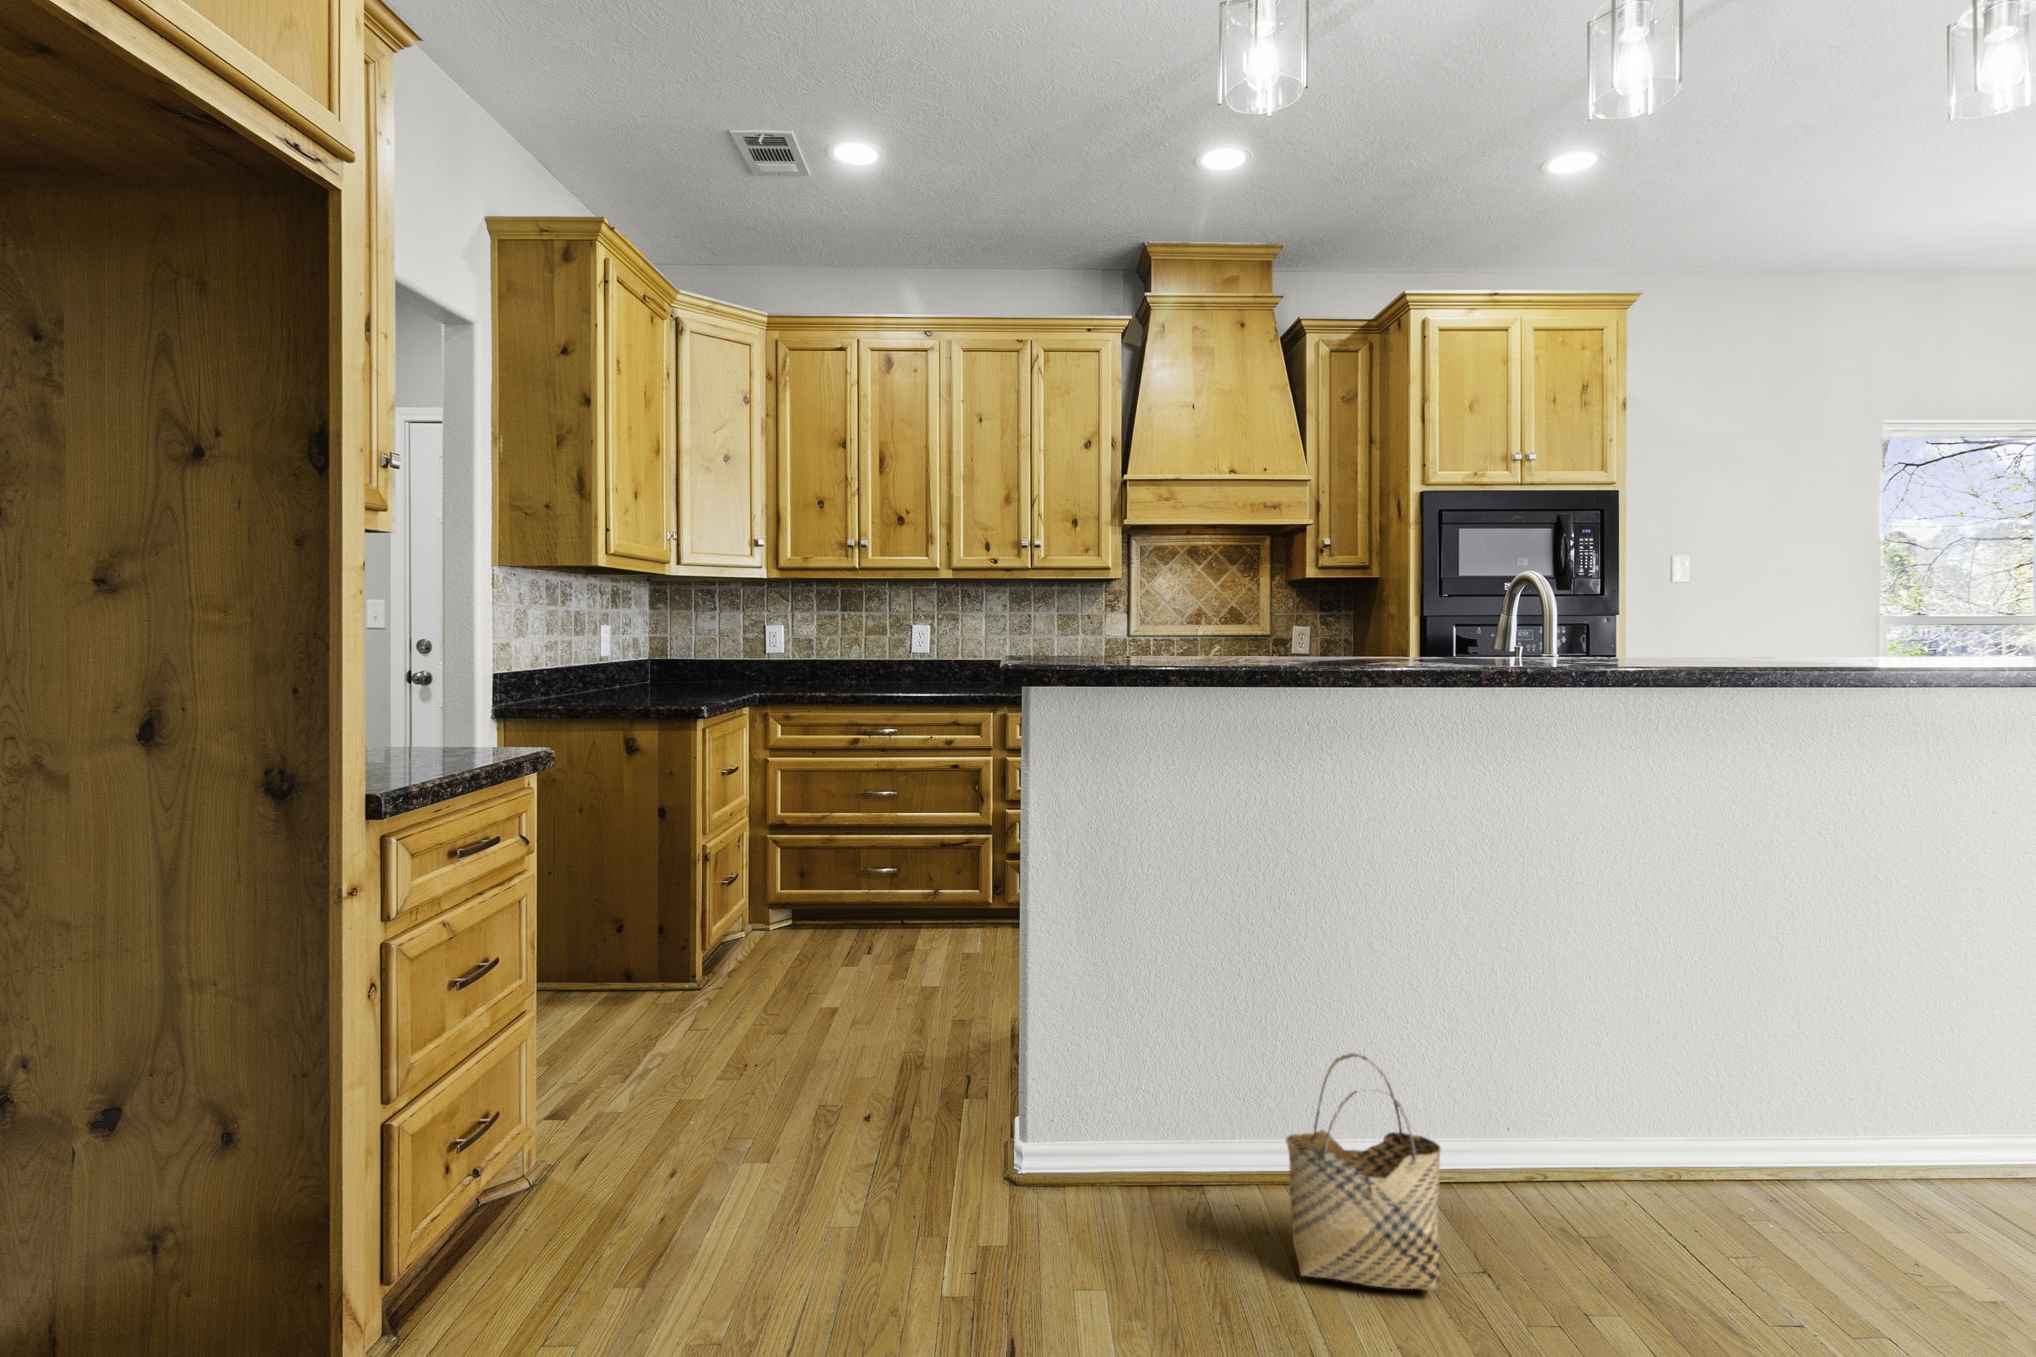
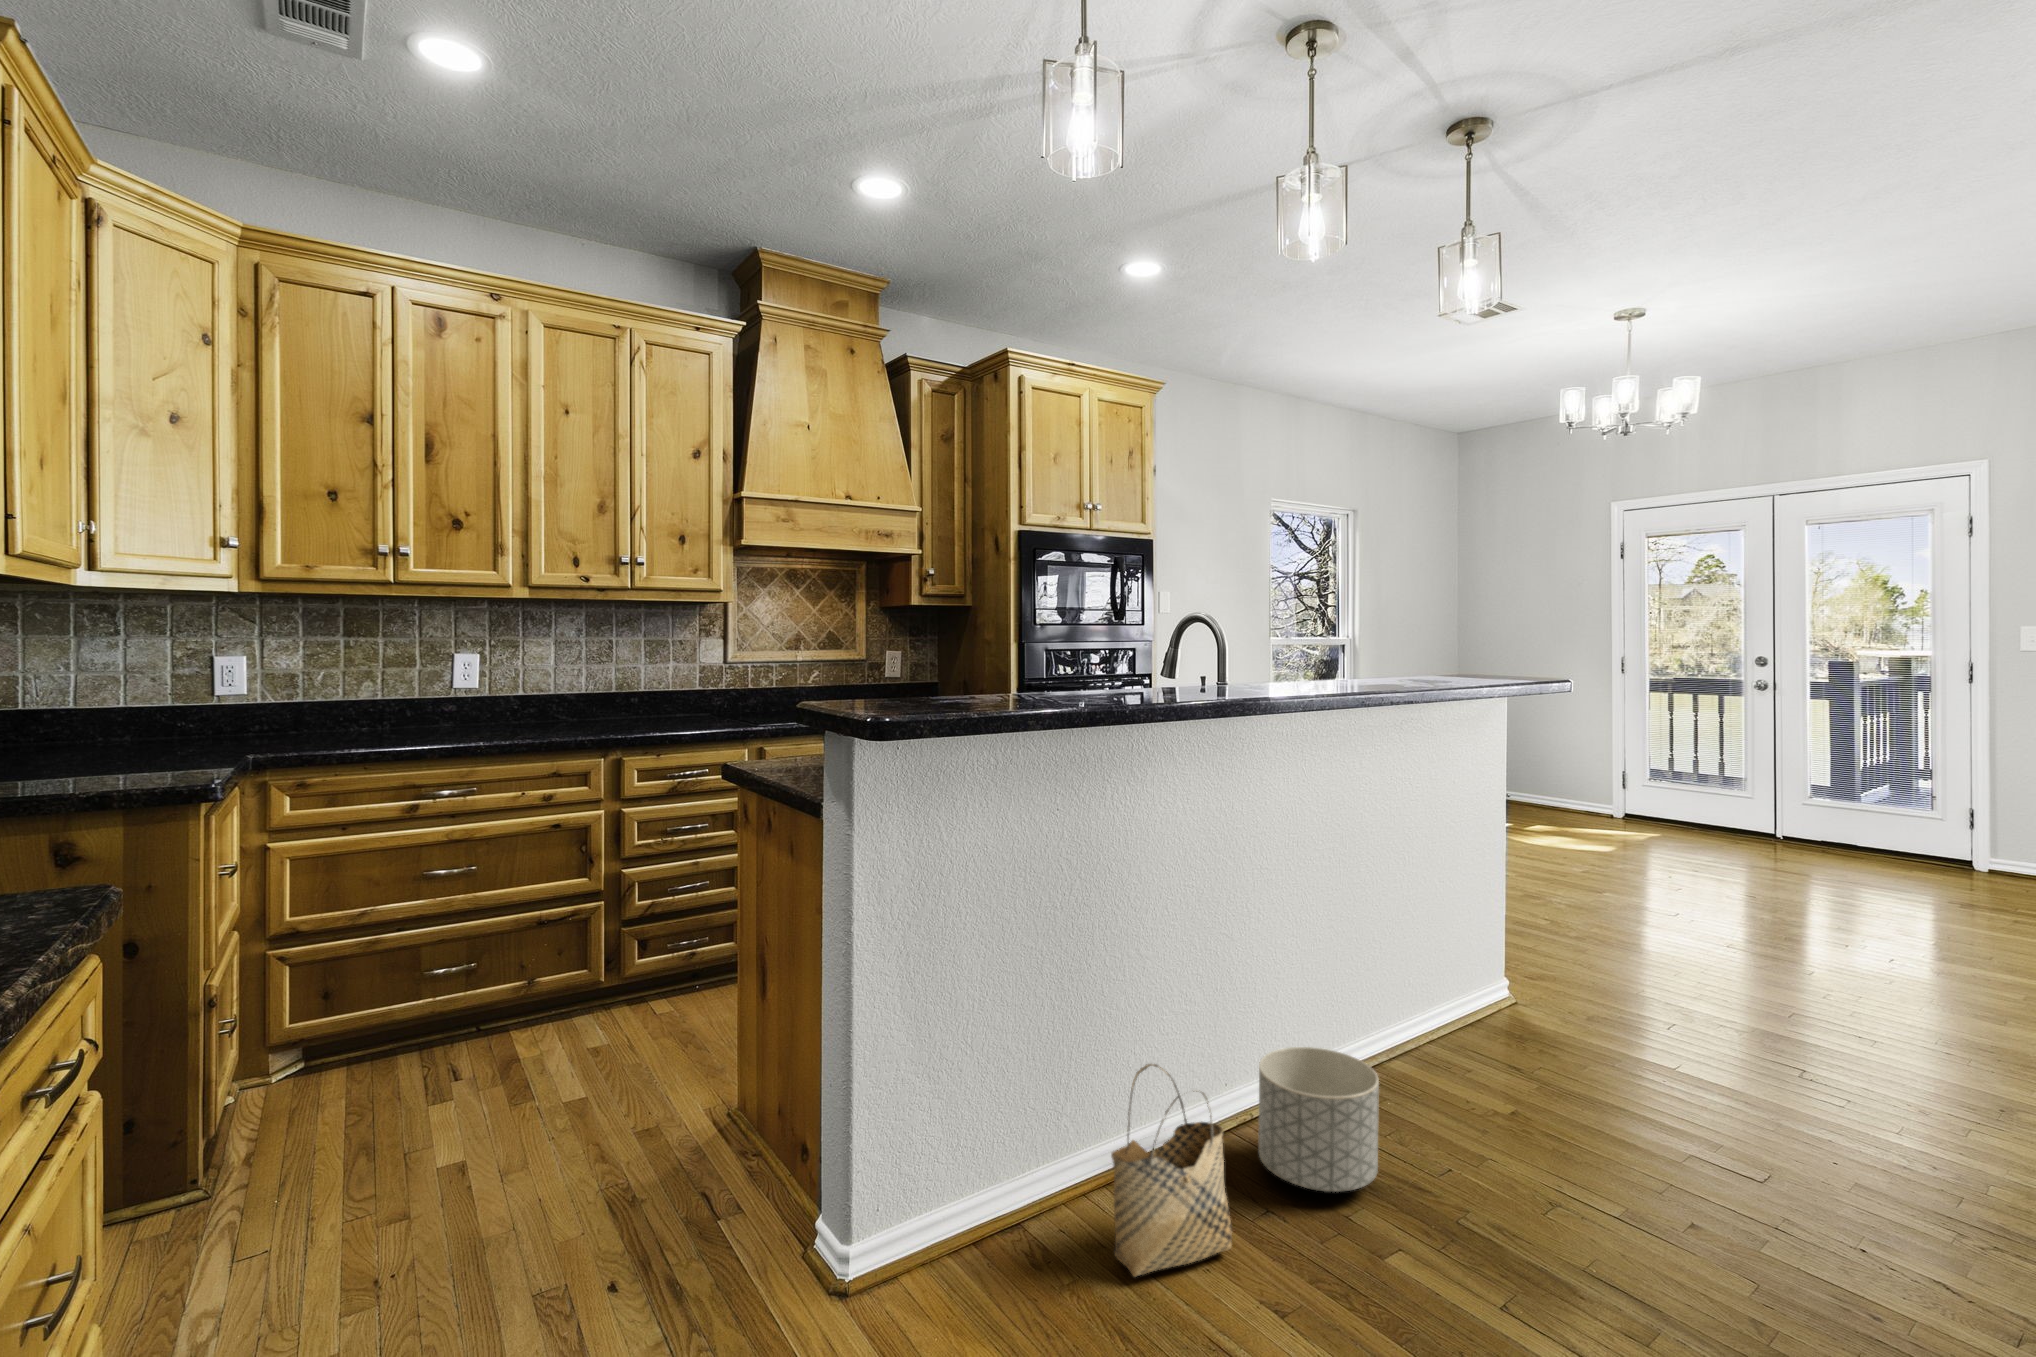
planter: none [1537,1088,1714,1288] -> present [1259,1047,1379,1192]

